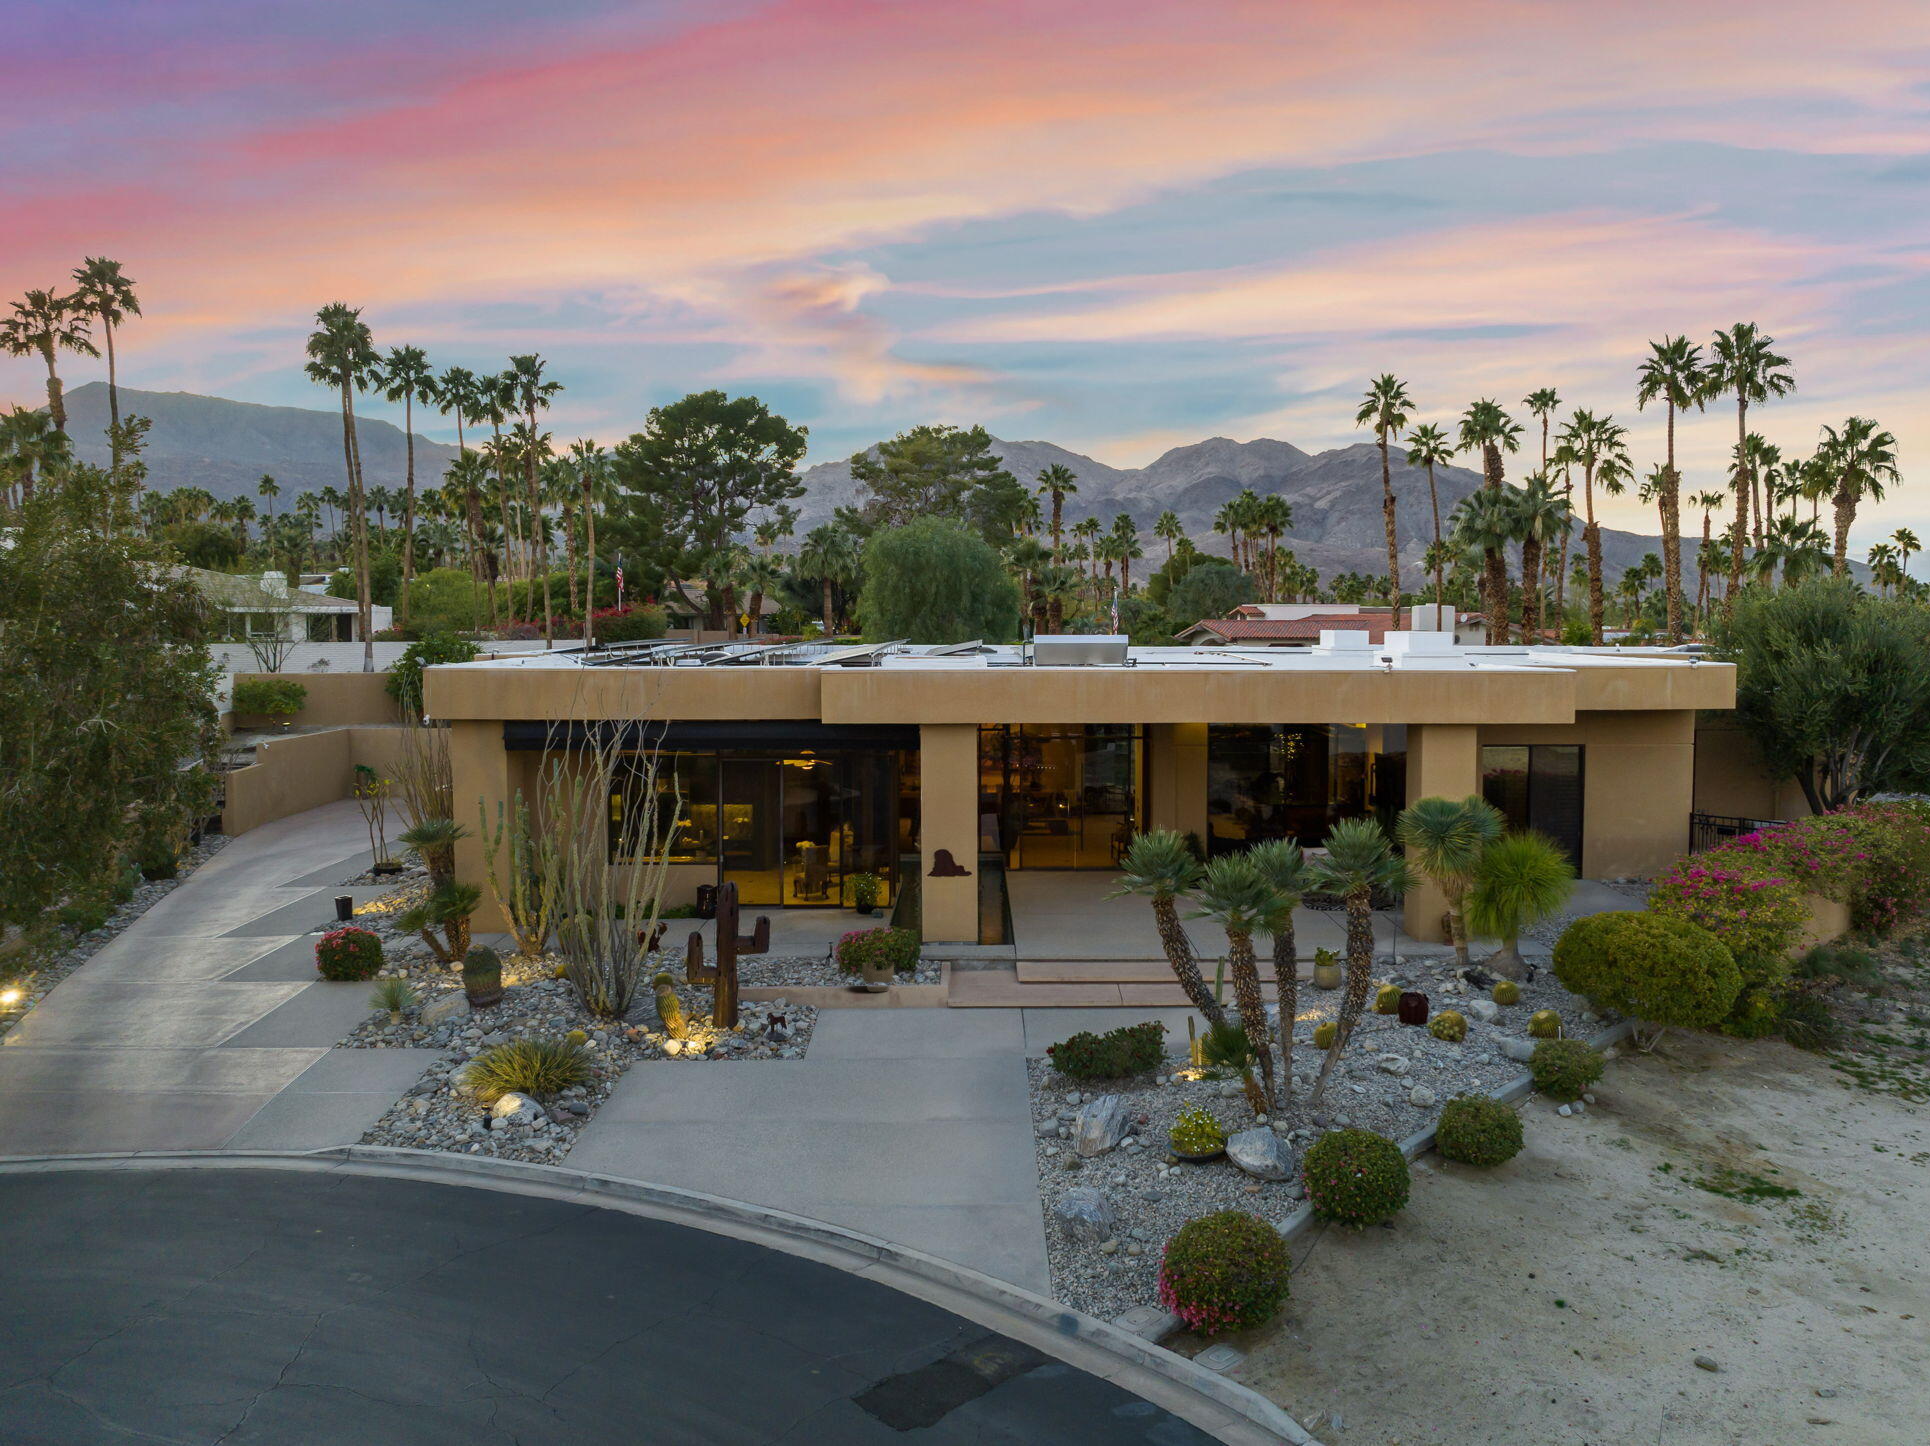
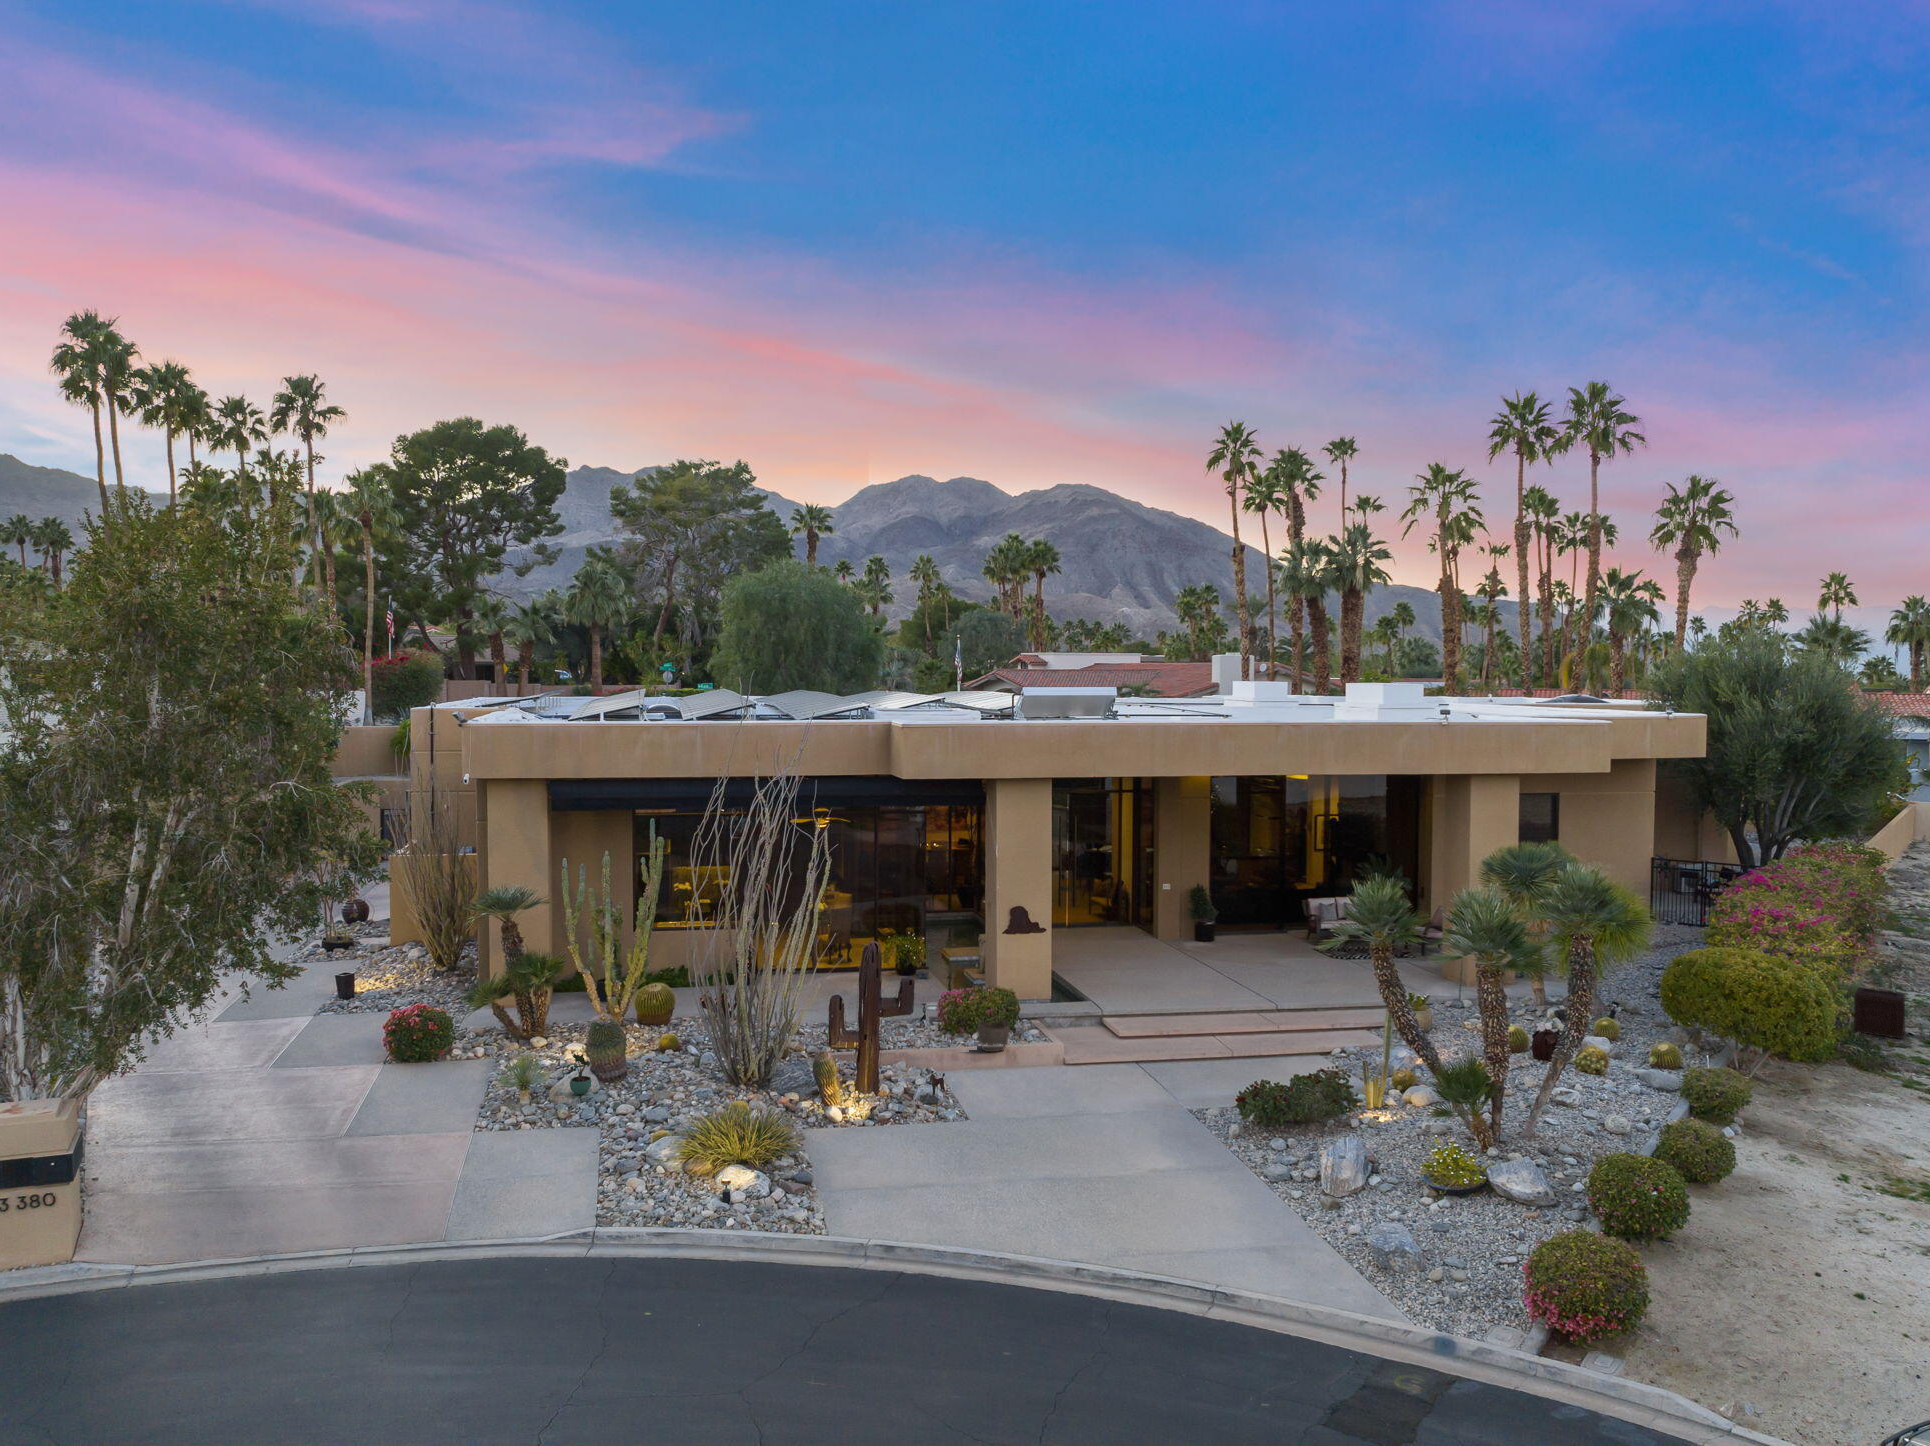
wooden crate: none [1821,959,1884,1018] -> present [1854,987,1905,1039]
potted plant: none [447,980,468,1018] -> present [570,1054,591,1095]

